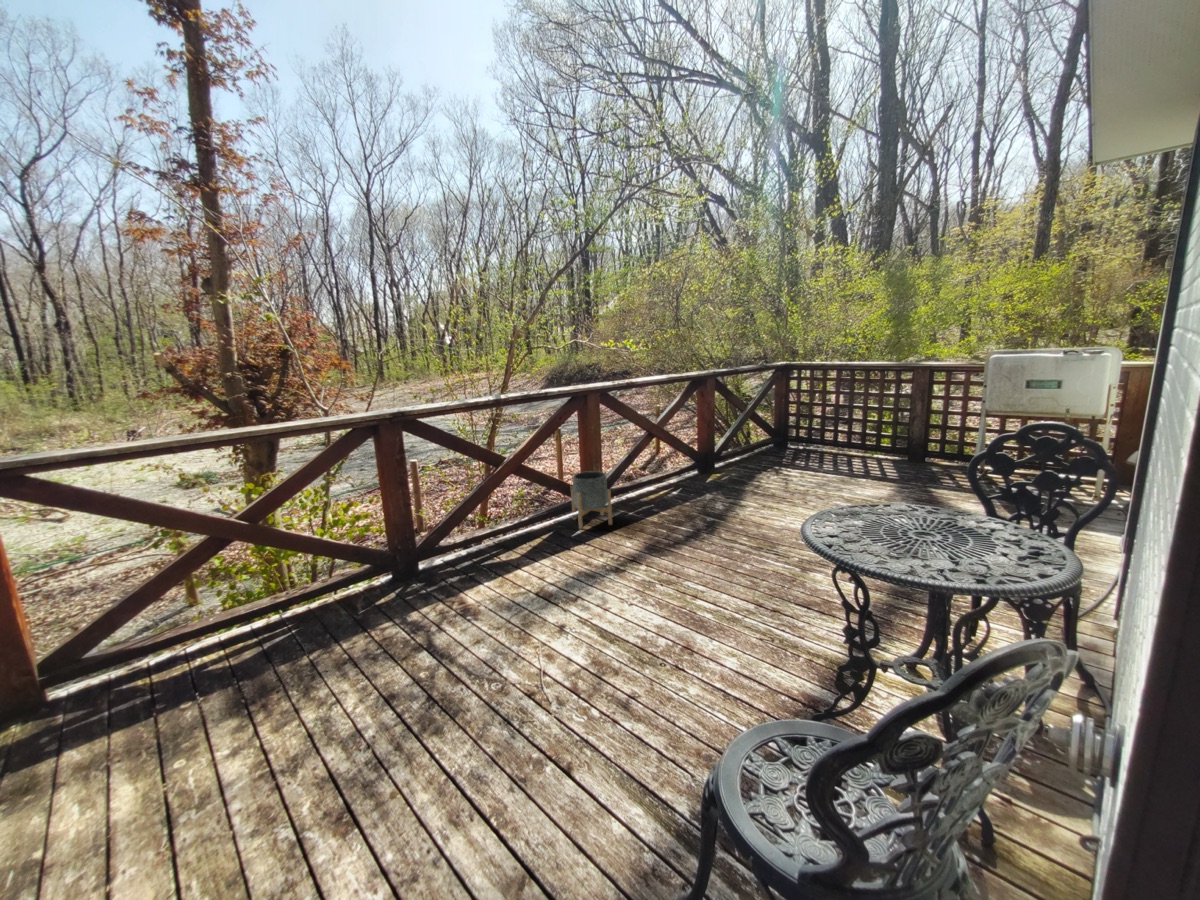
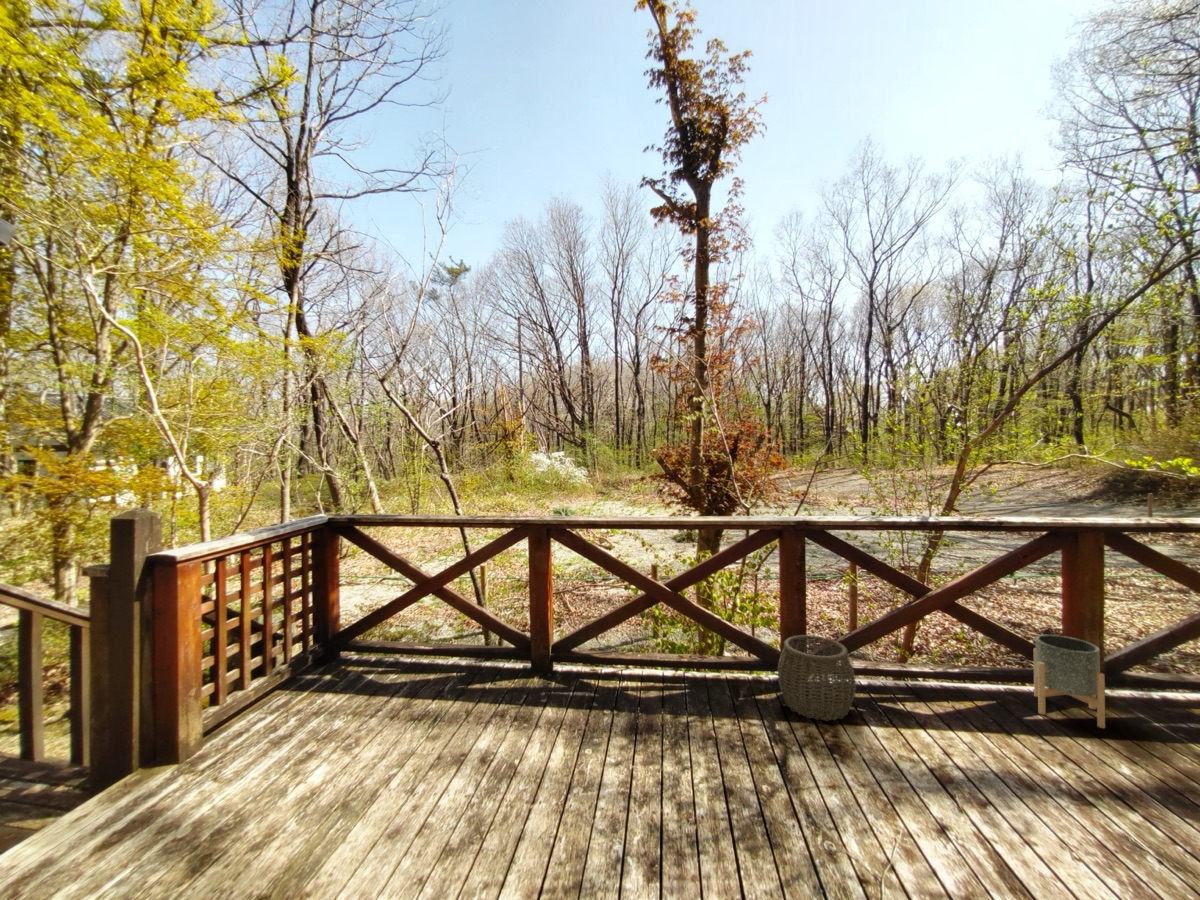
woven basket: none [394,523,469,601] -> present [778,635,856,721]

